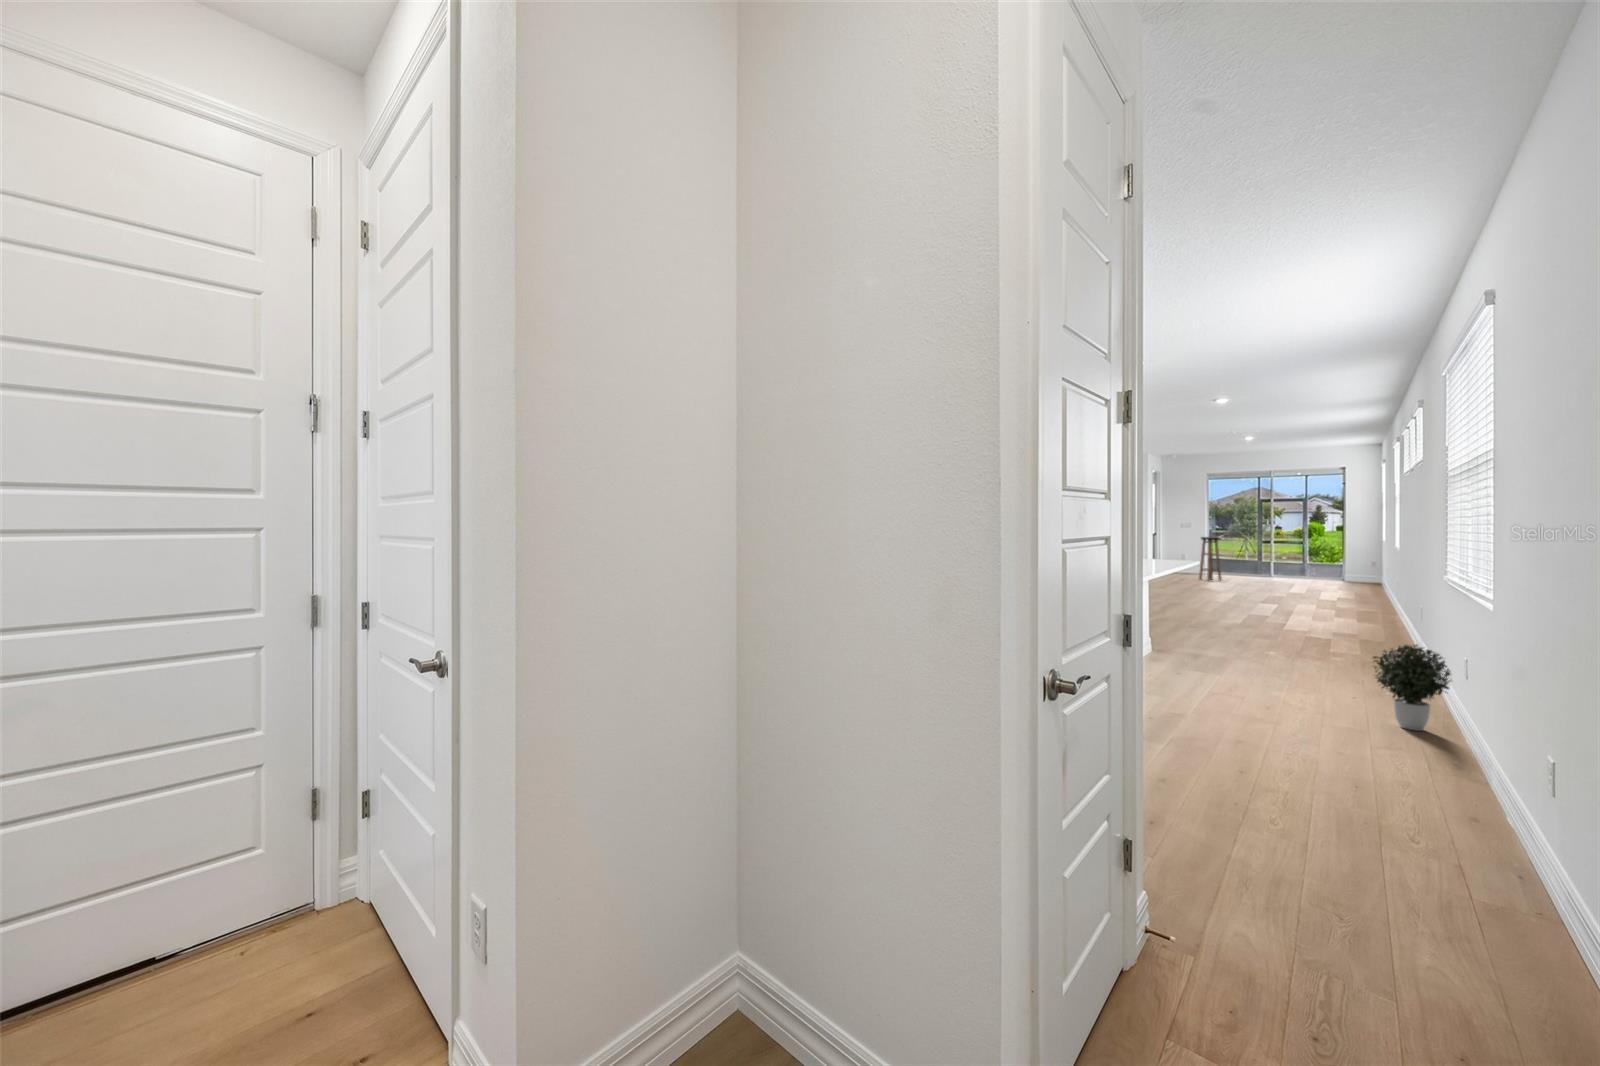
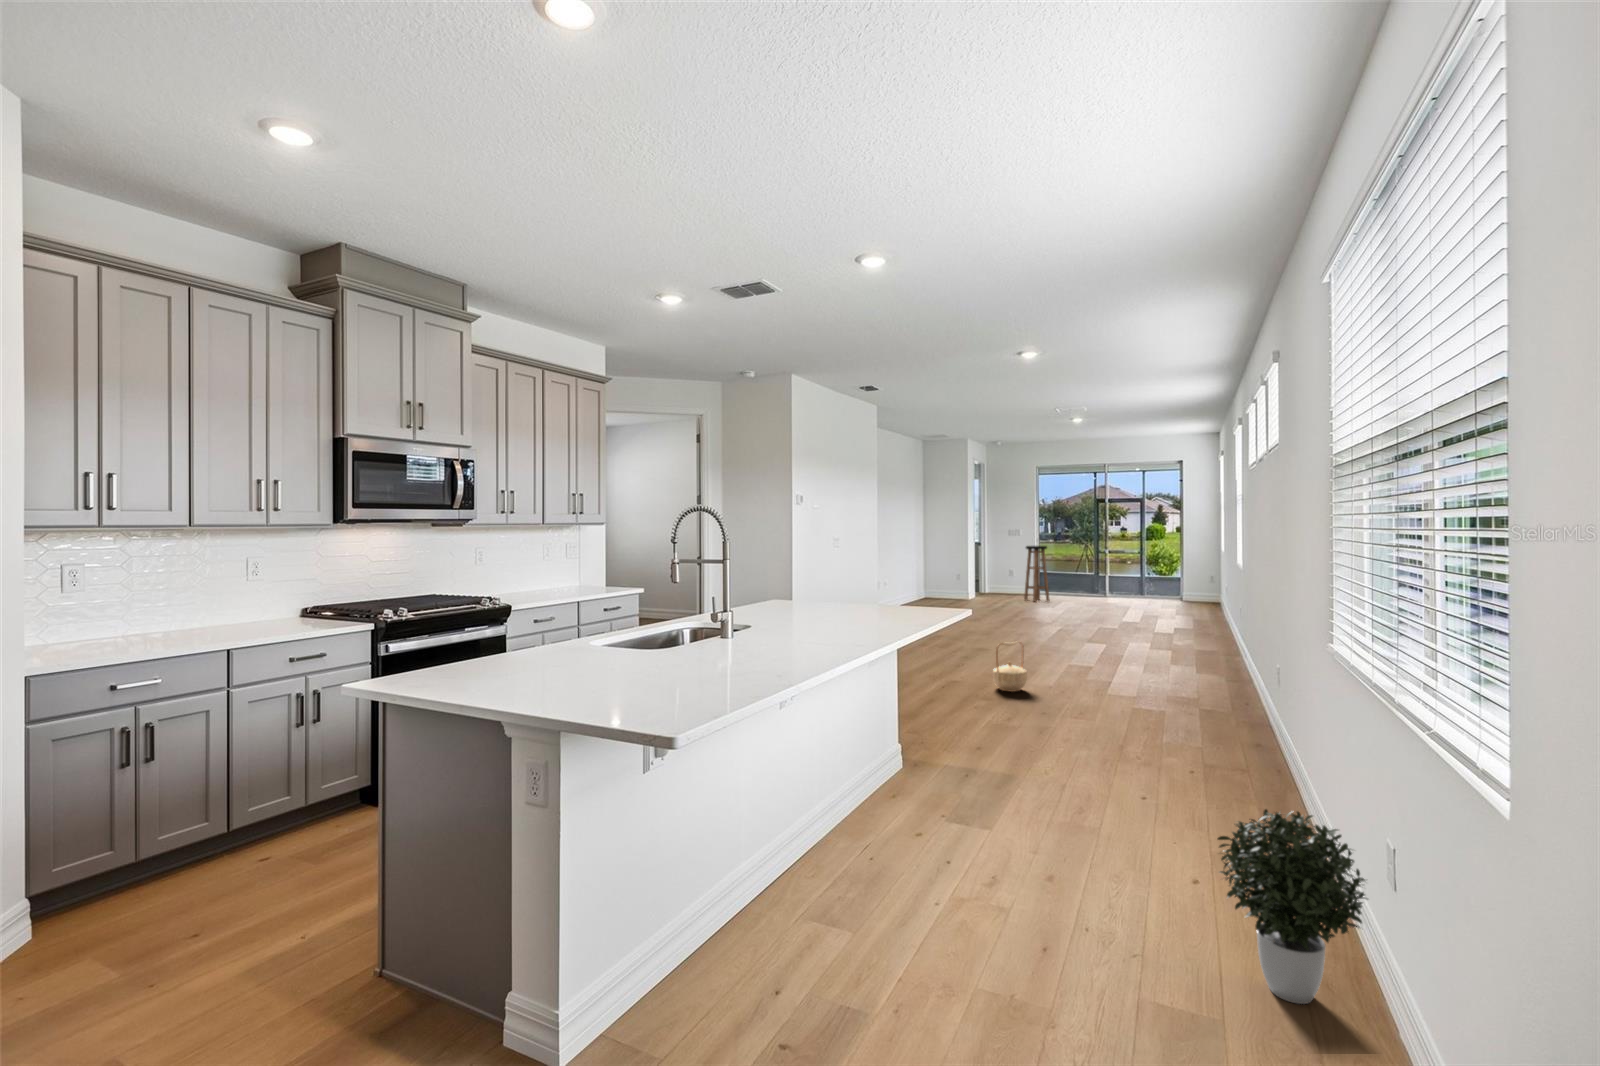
basket: none [1200,594,1226,627] -> present [993,642,1027,692]

